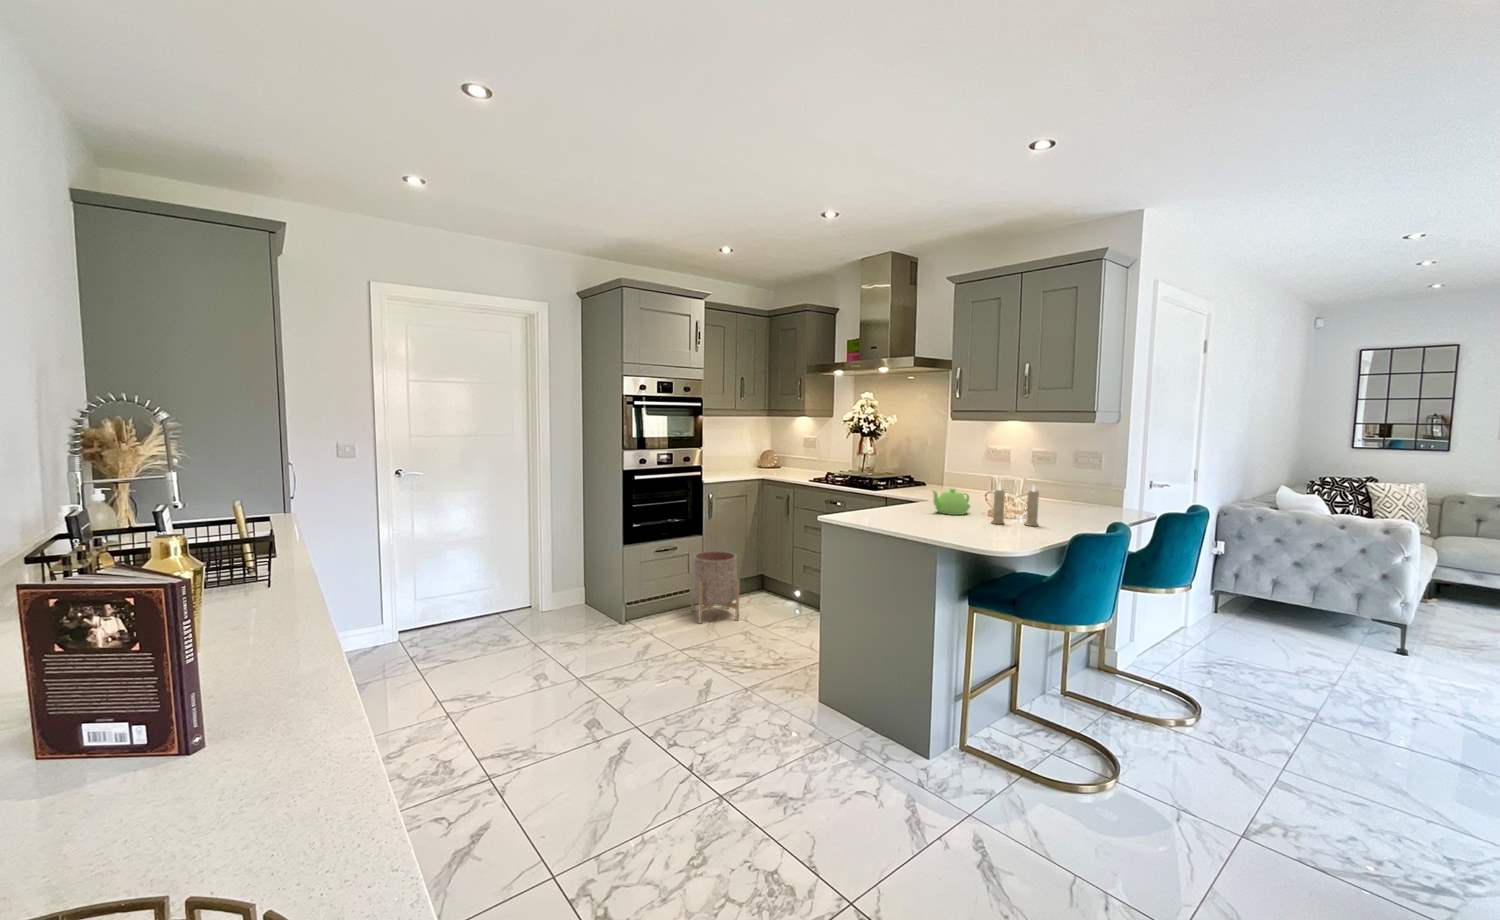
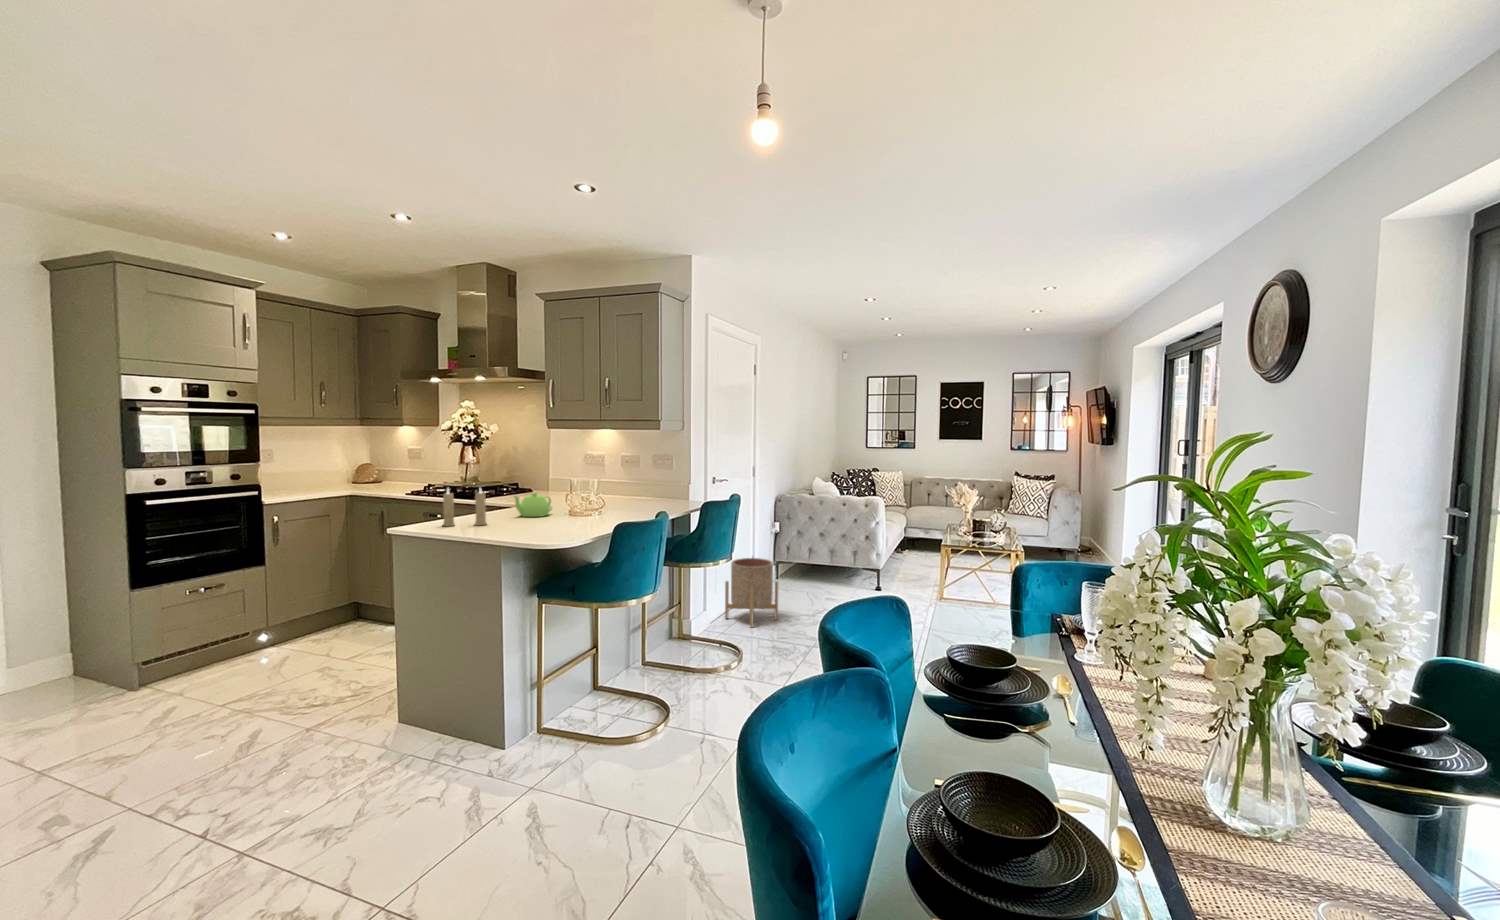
candle: present [992,485,1039,526] -> present [443,488,487,526]
planter: present [691,551,740,623] -> present [725,558,778,627]

